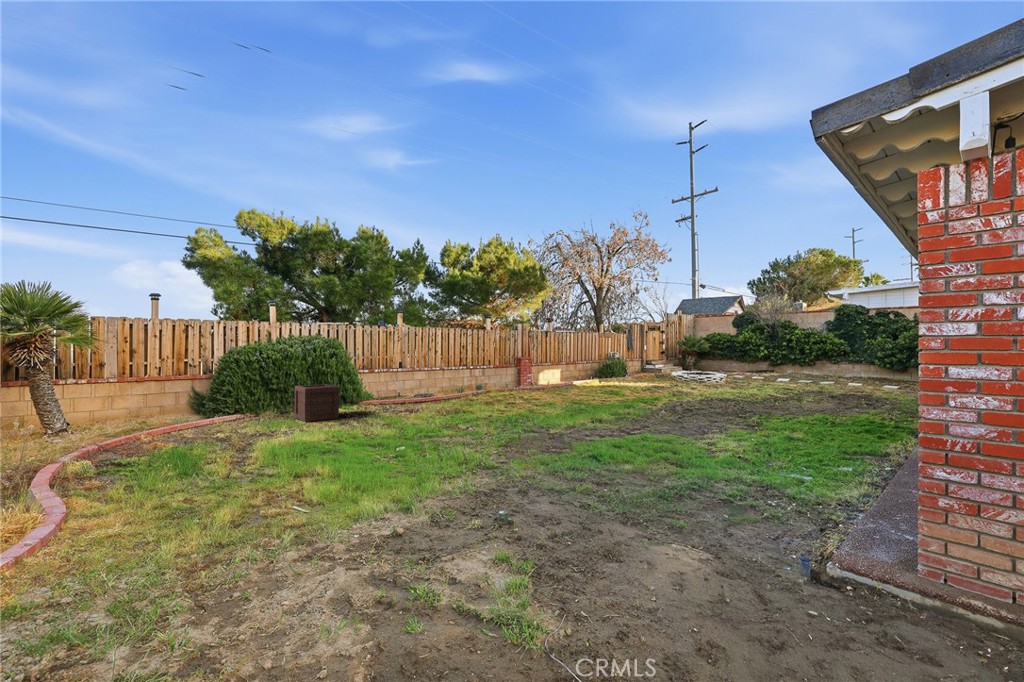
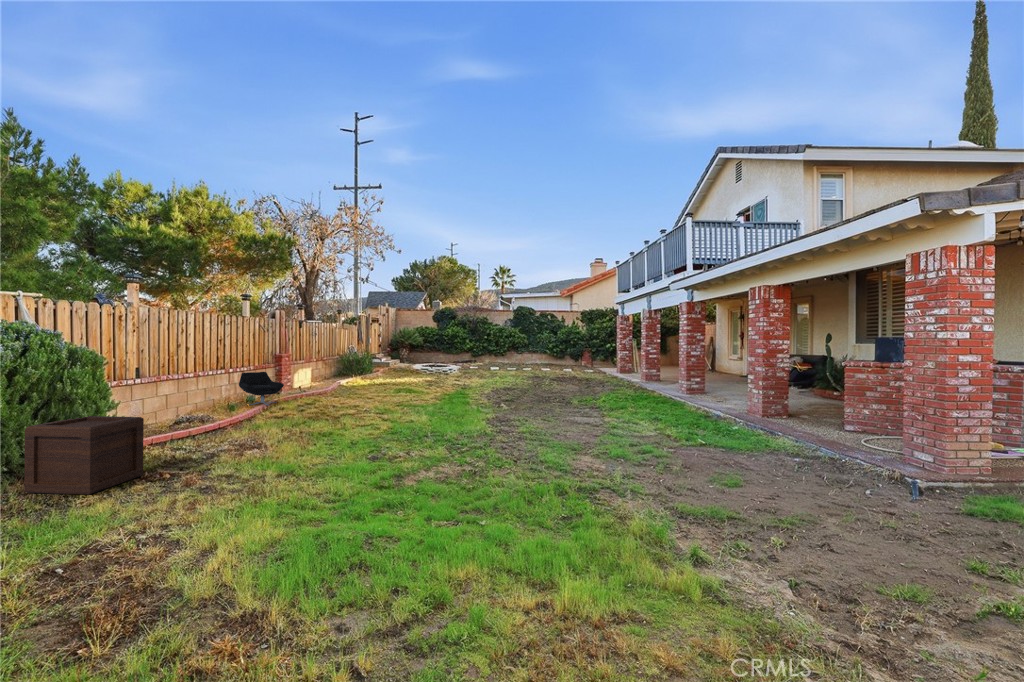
lounge chair: none [478,369,504,393] -> present [239,372,284,405]

